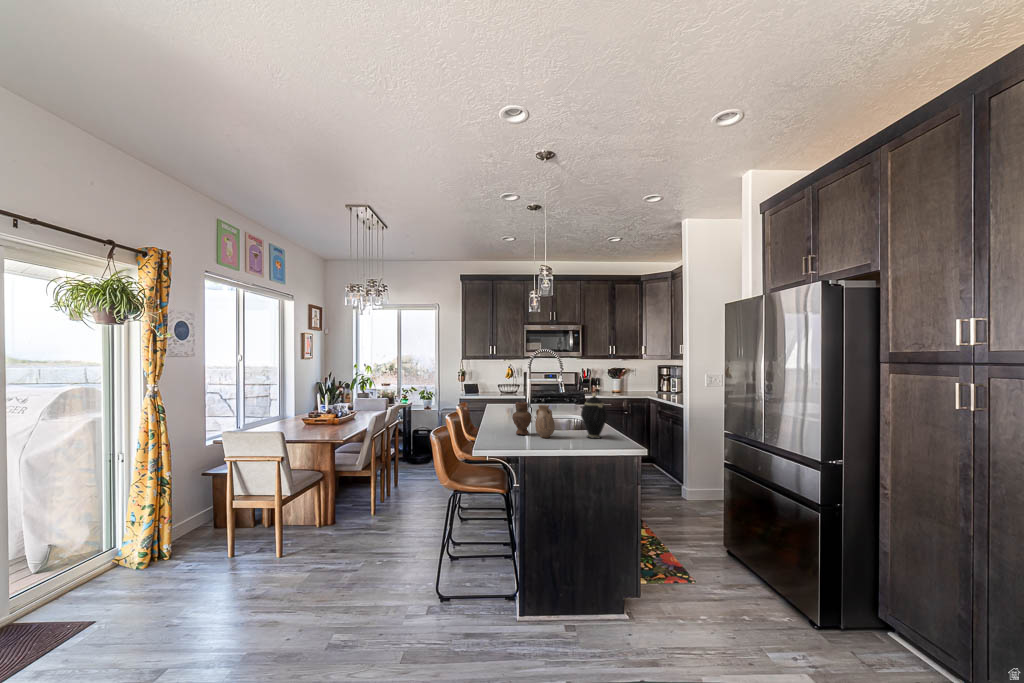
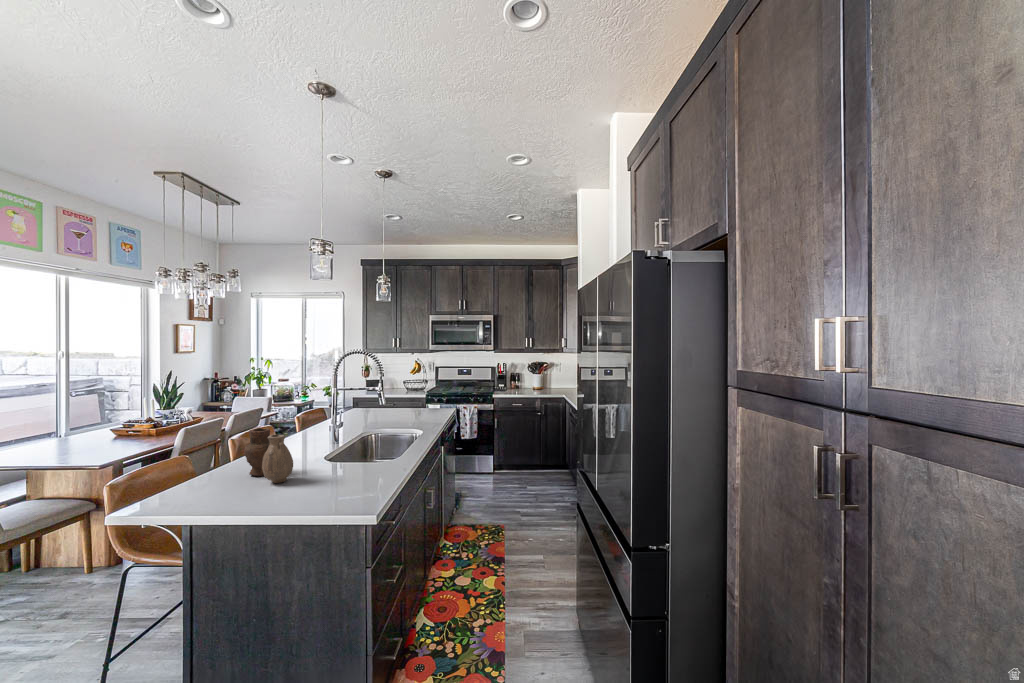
teapot: present [581,394,607,439] -> none [330,419,370,485]

